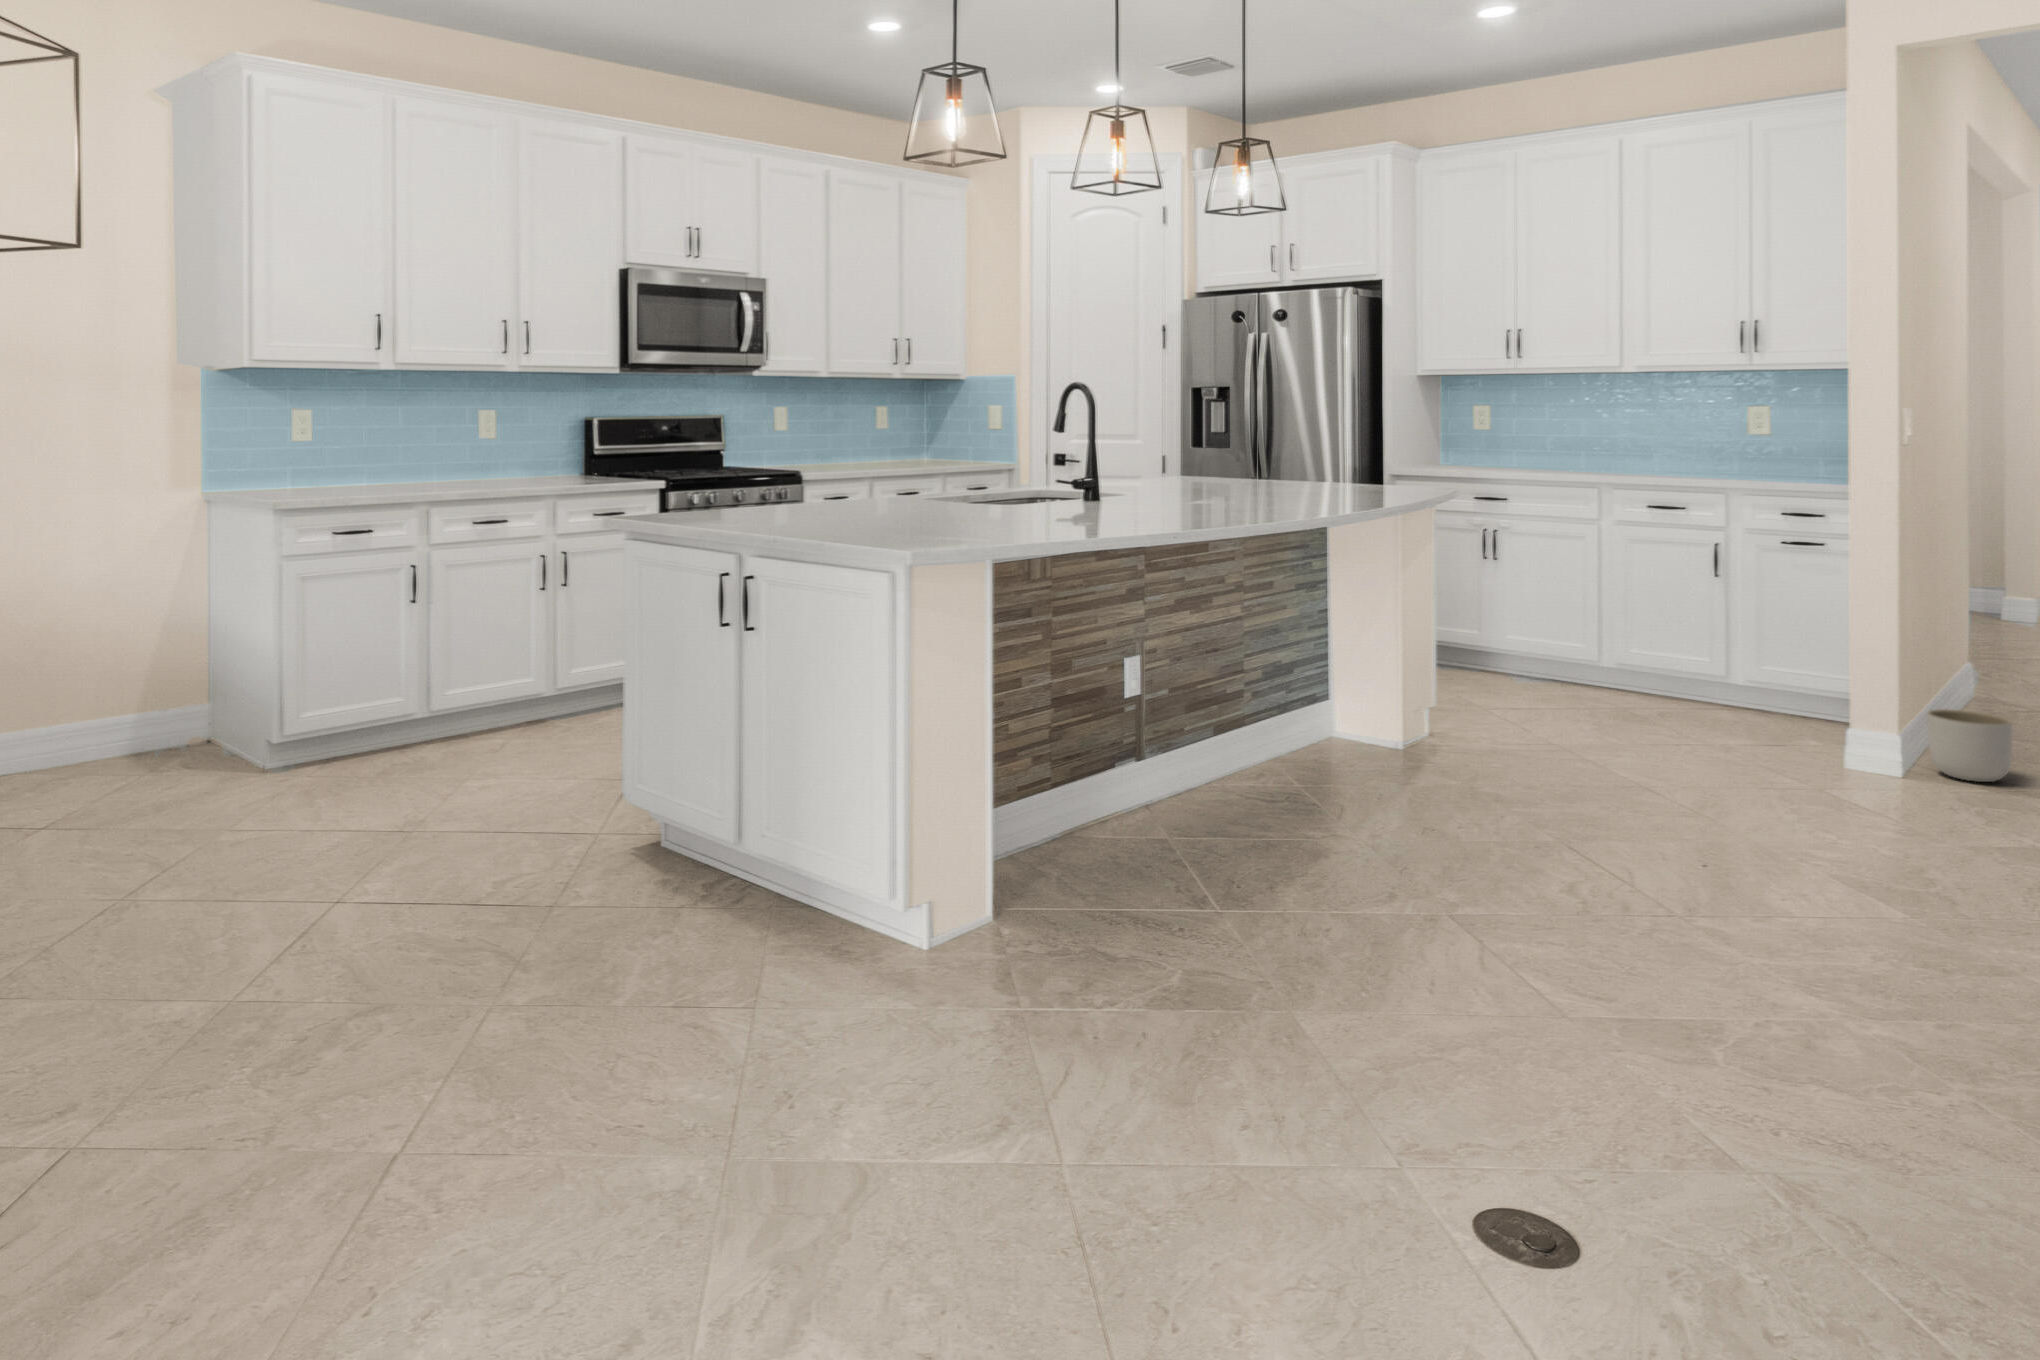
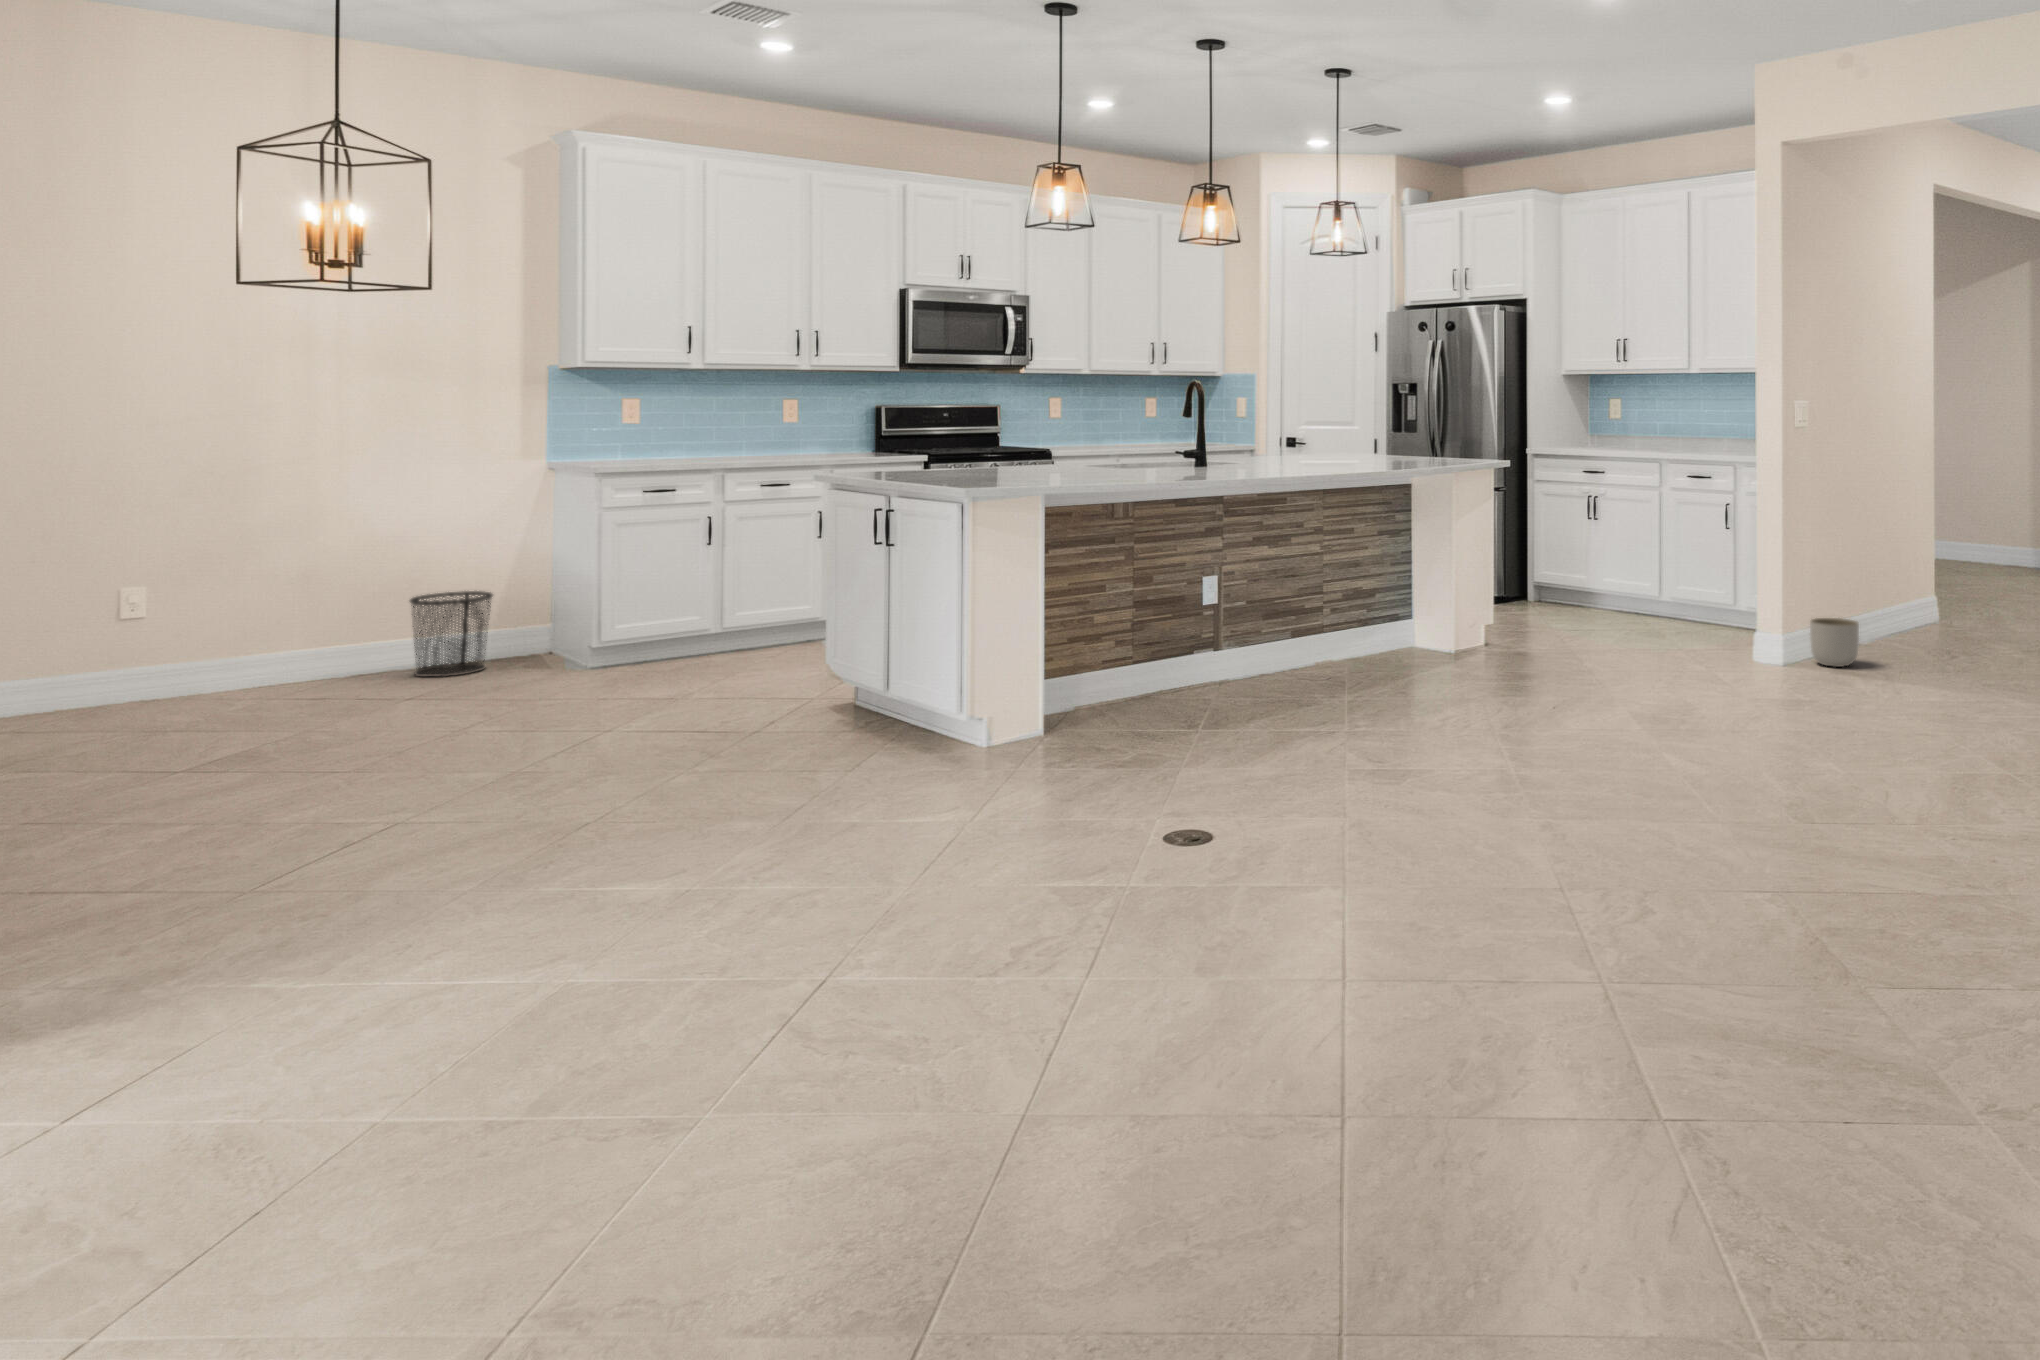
trash can: none [29,664,137,784] -> present [410,591,493,677]

